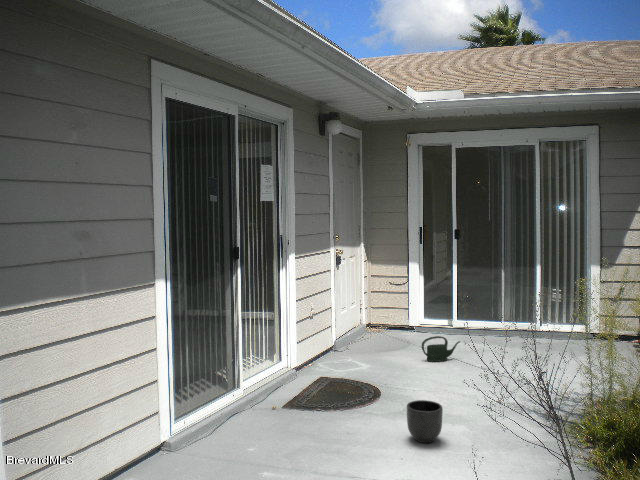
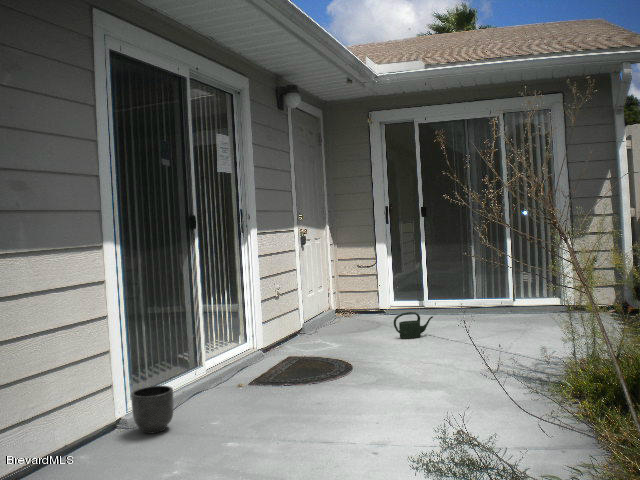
planter: present [407,400,443,443] -> present [131,386,174,434]

